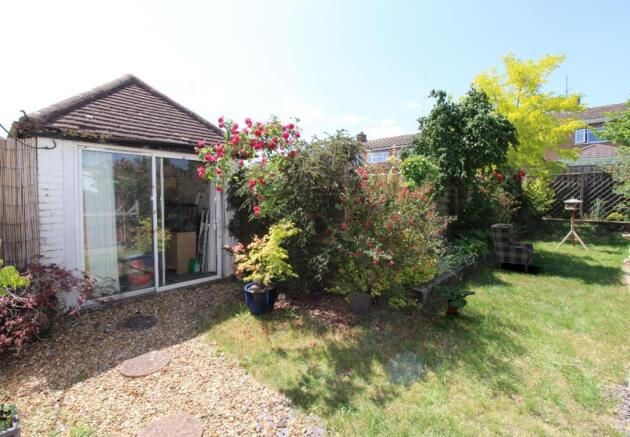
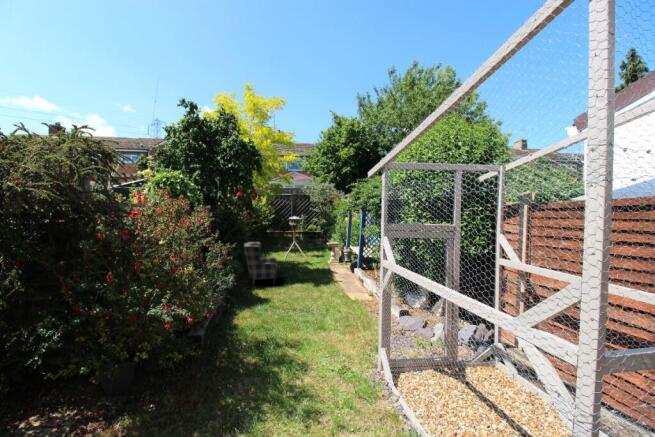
potted plant: present [431,284,475,314] -> none [210,315,254,350]

